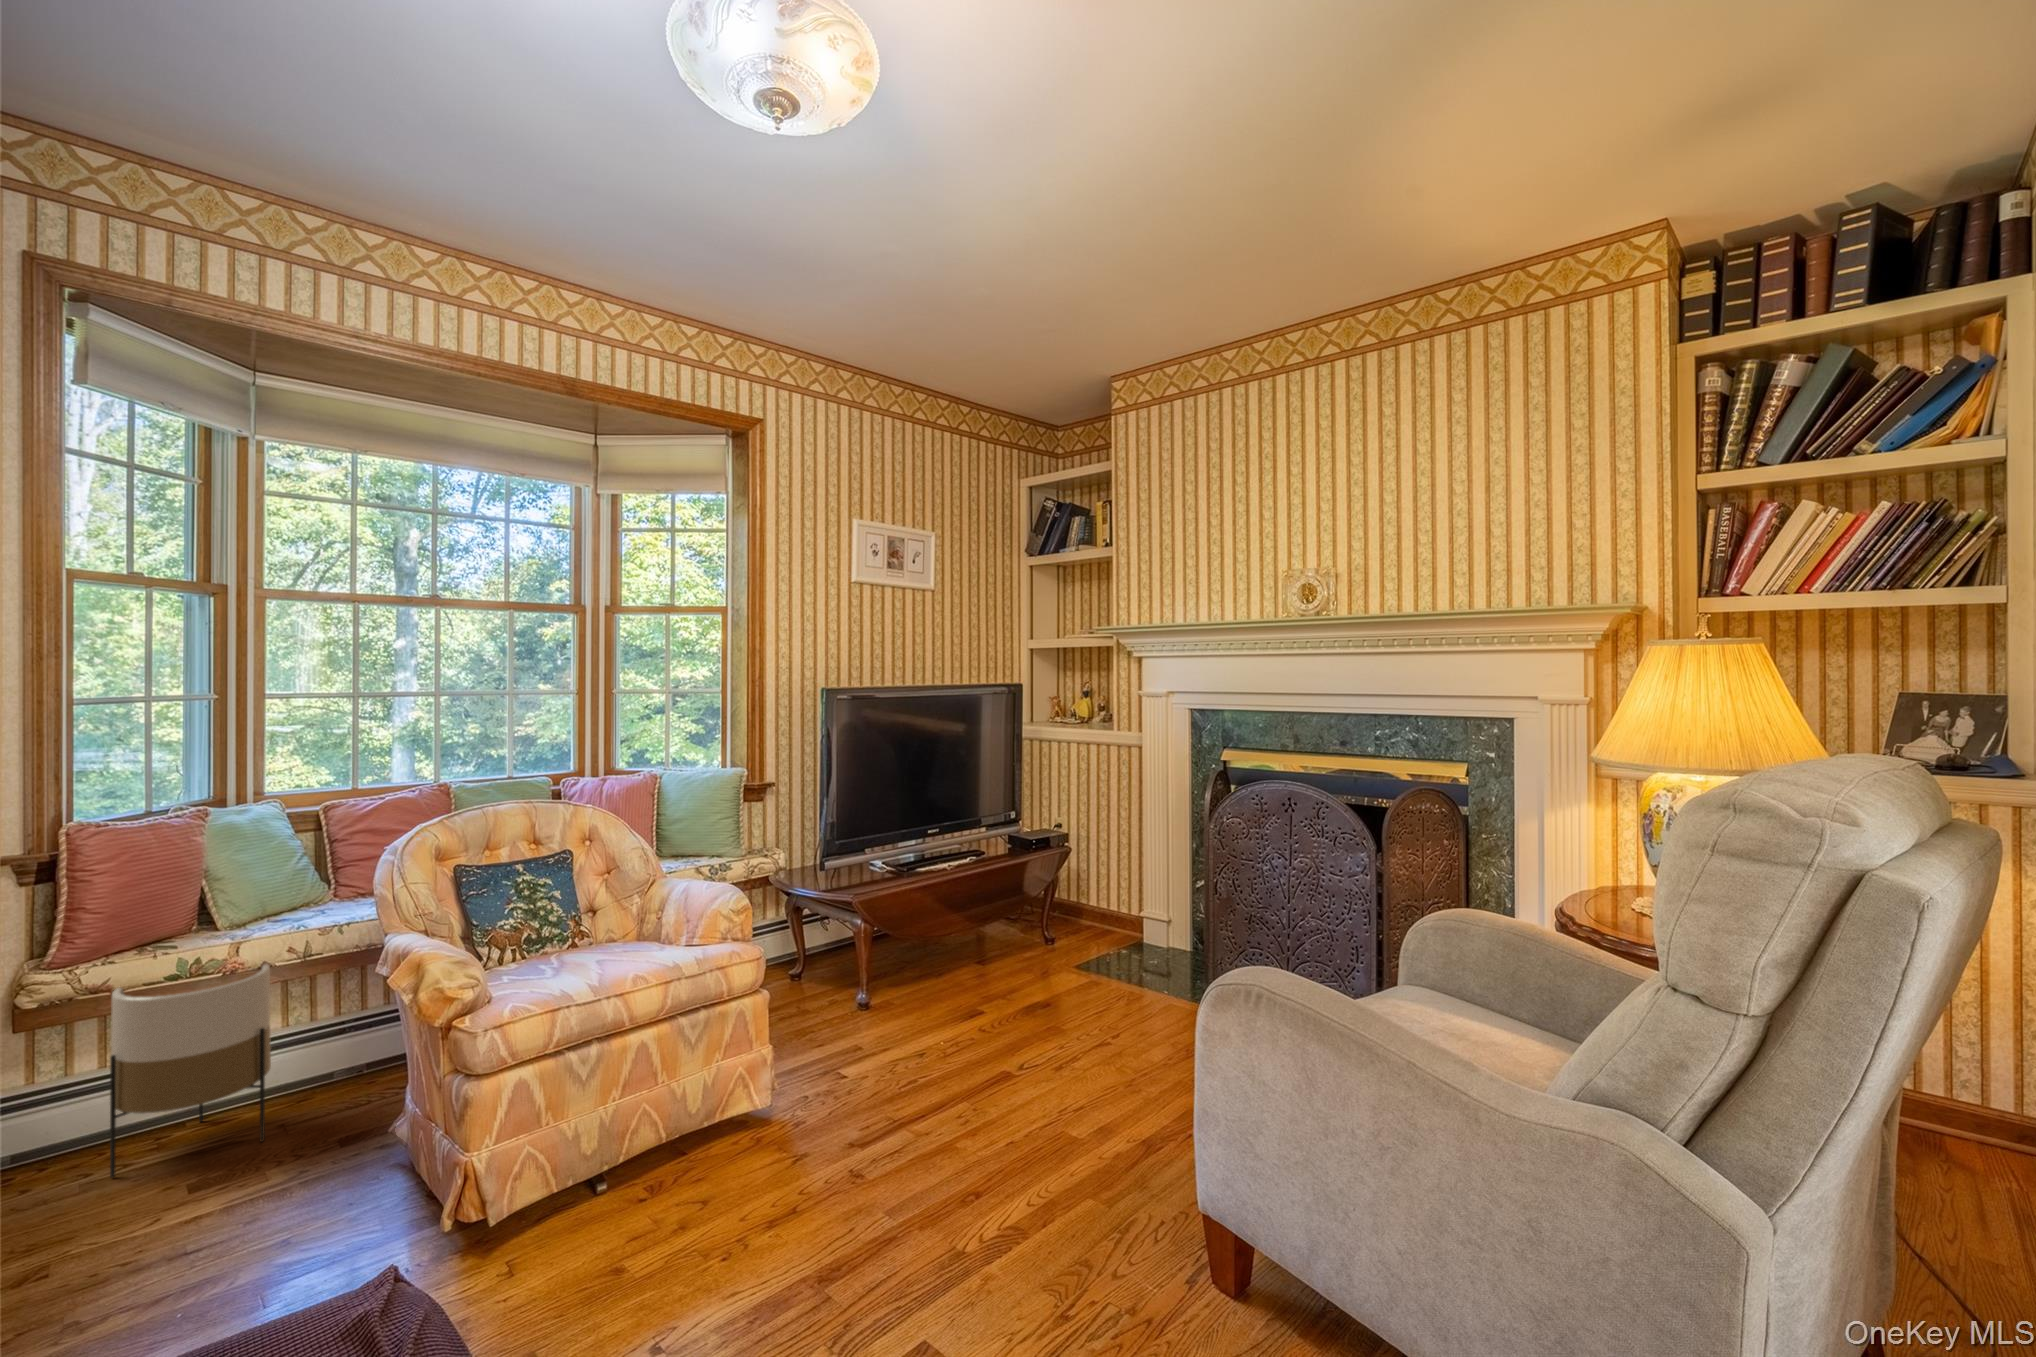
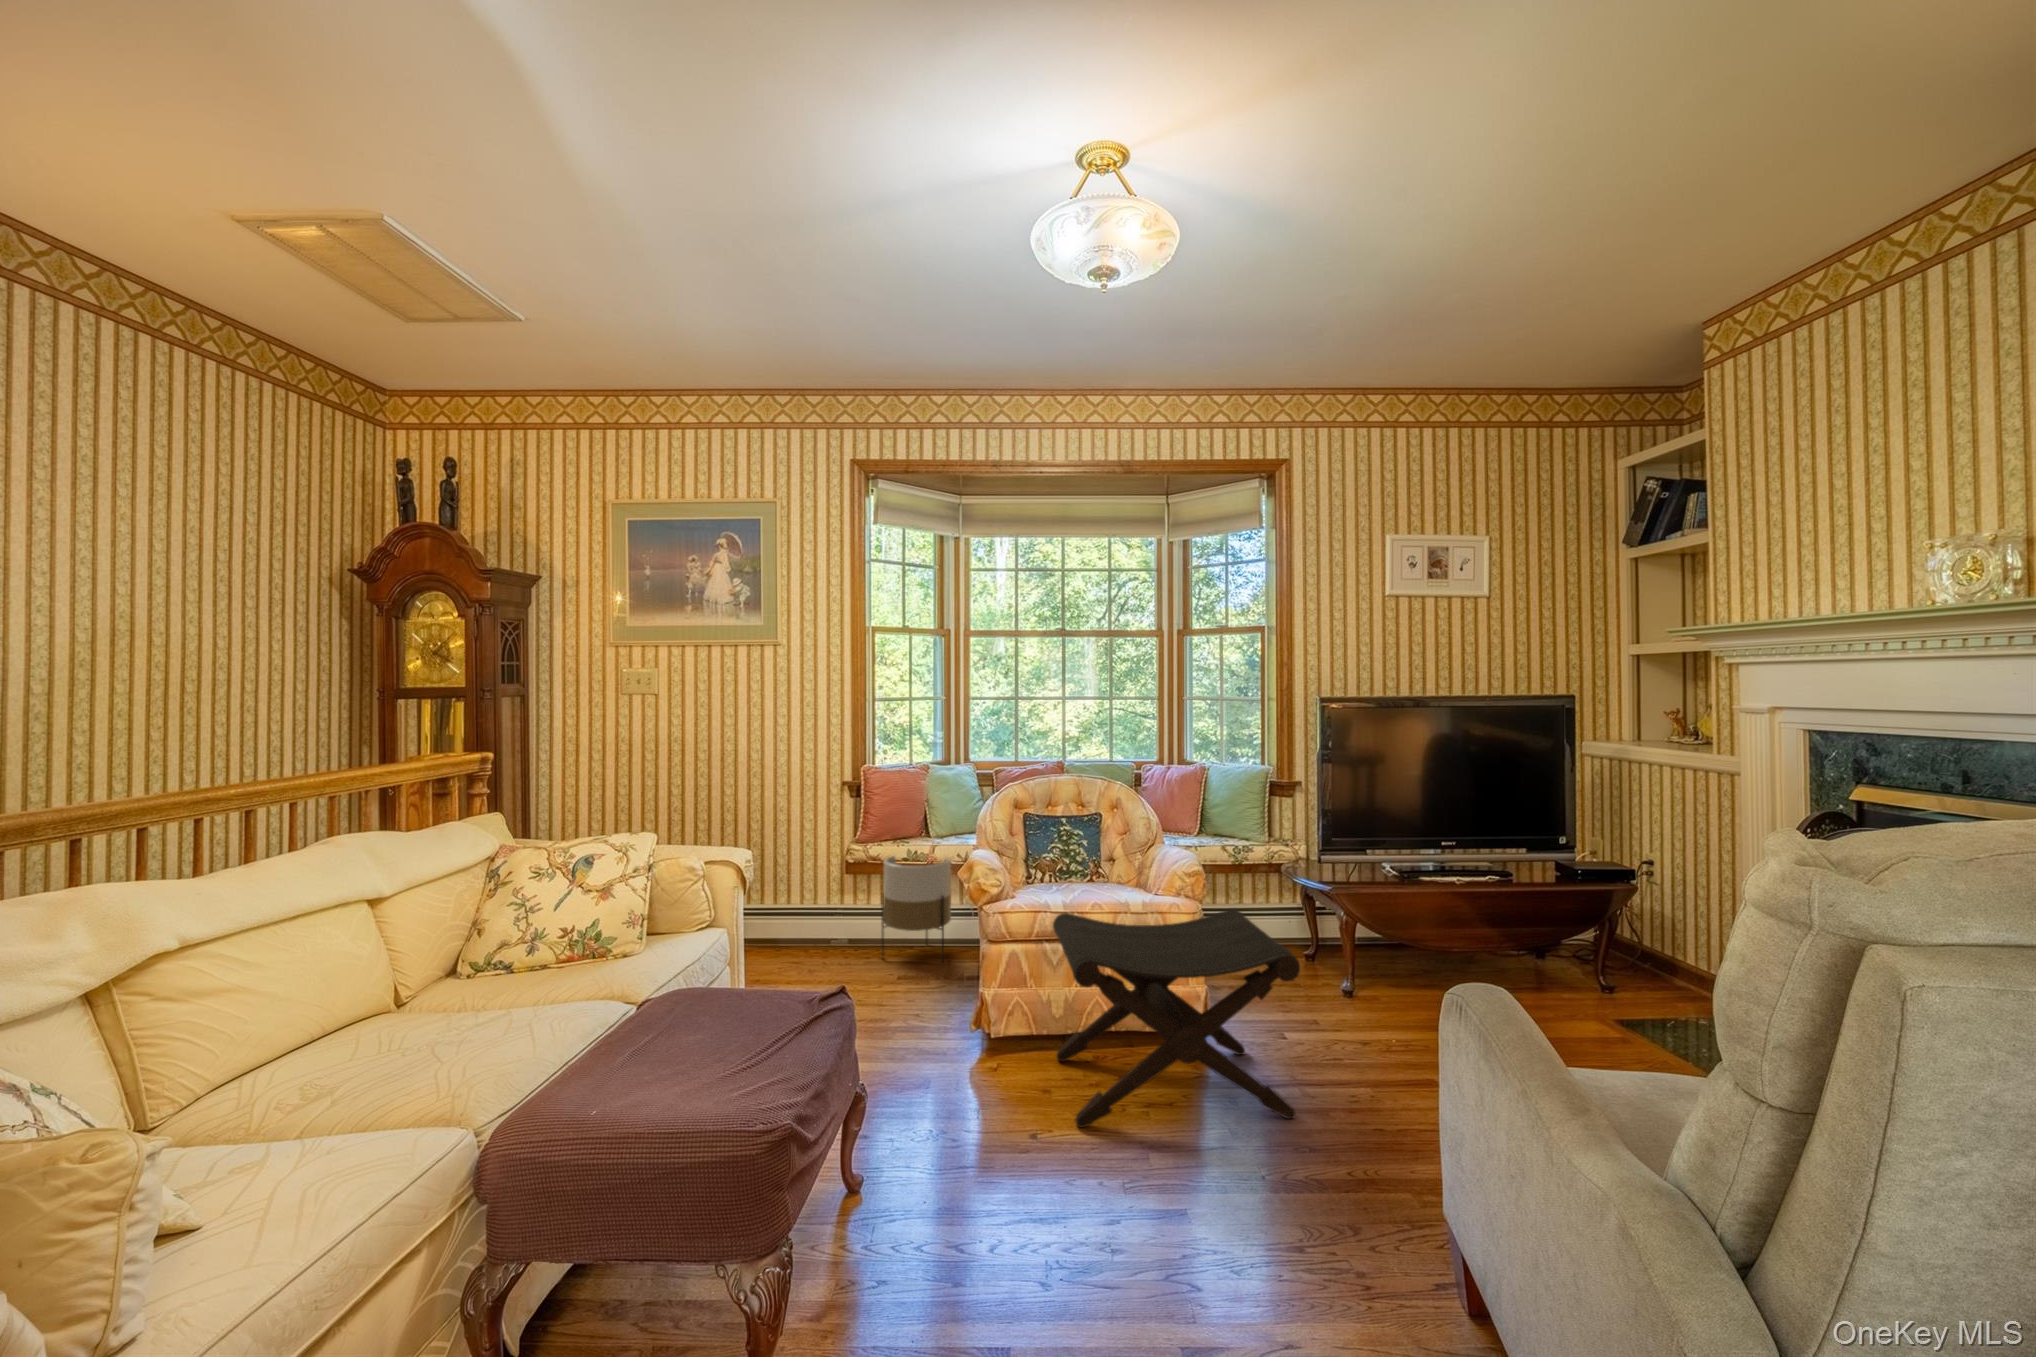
footstool: none [586,941,943,1303] -> present [1053,909,1300,1127]

